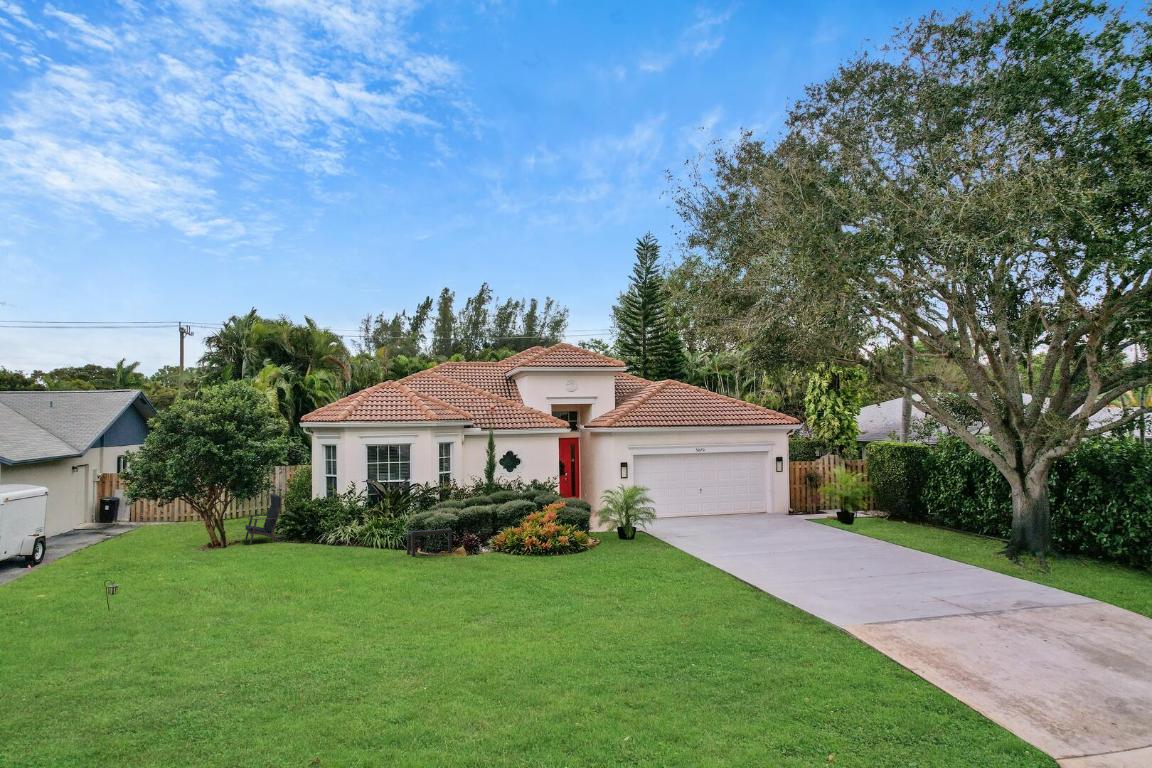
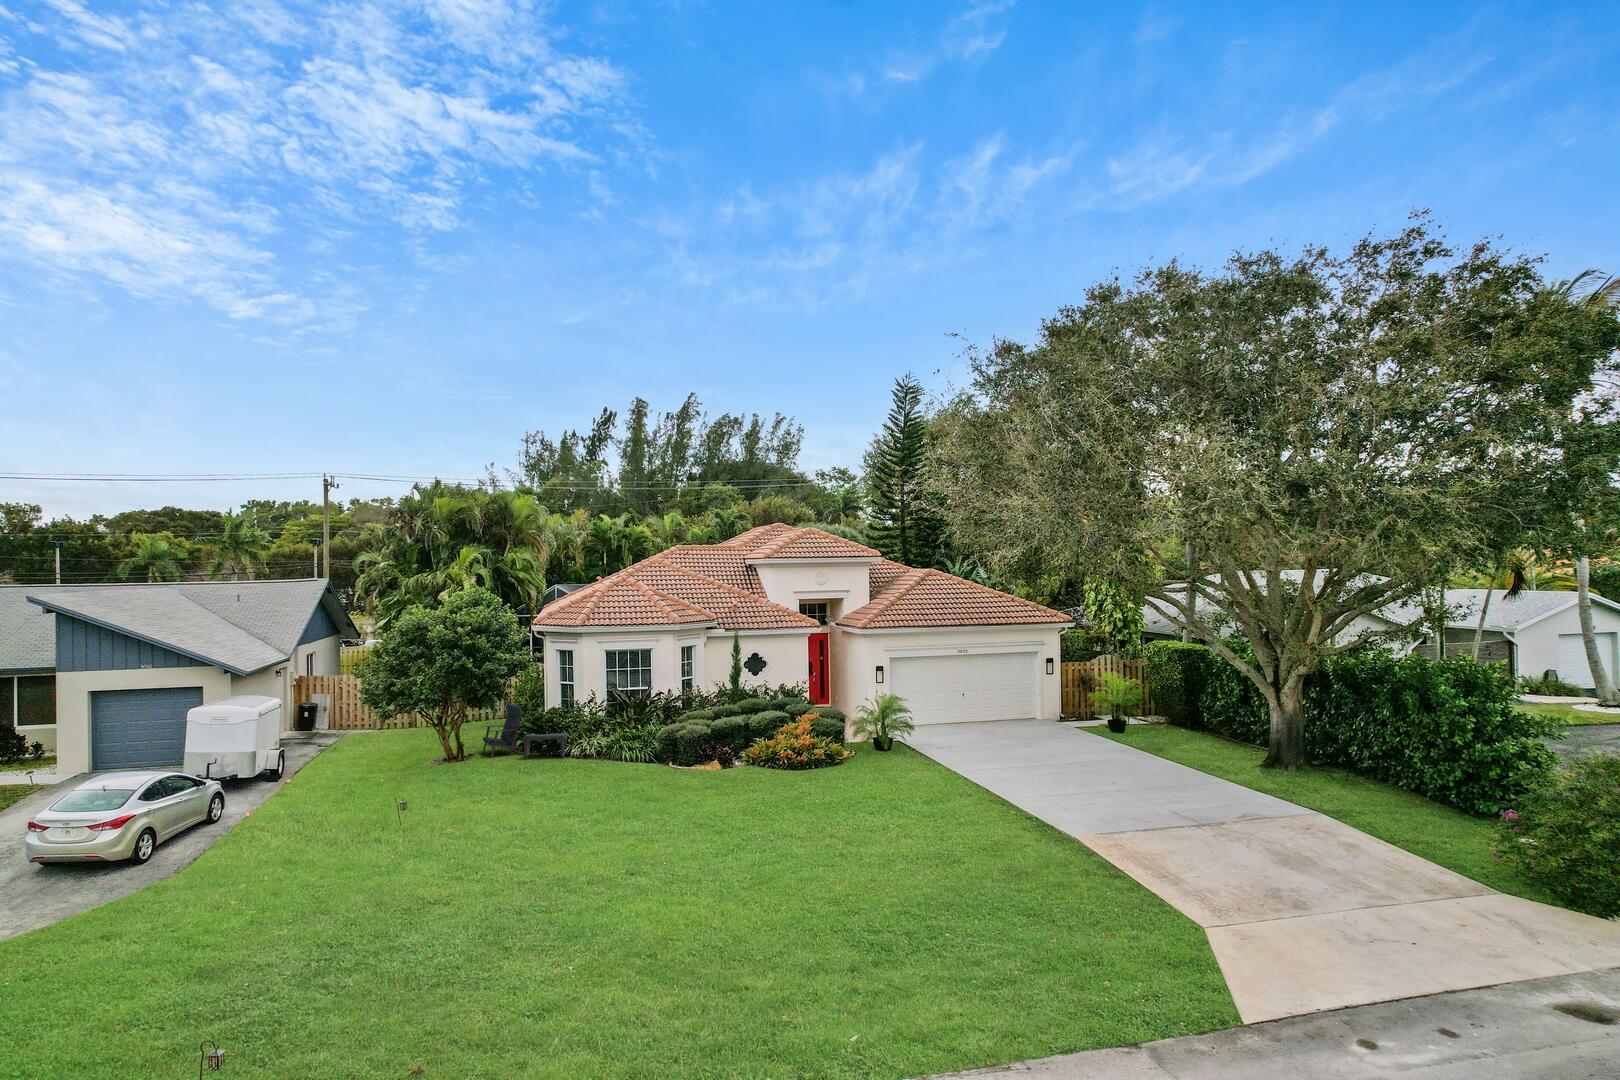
bench: present [407,528,452,557] -> present [524,733,567,759]

